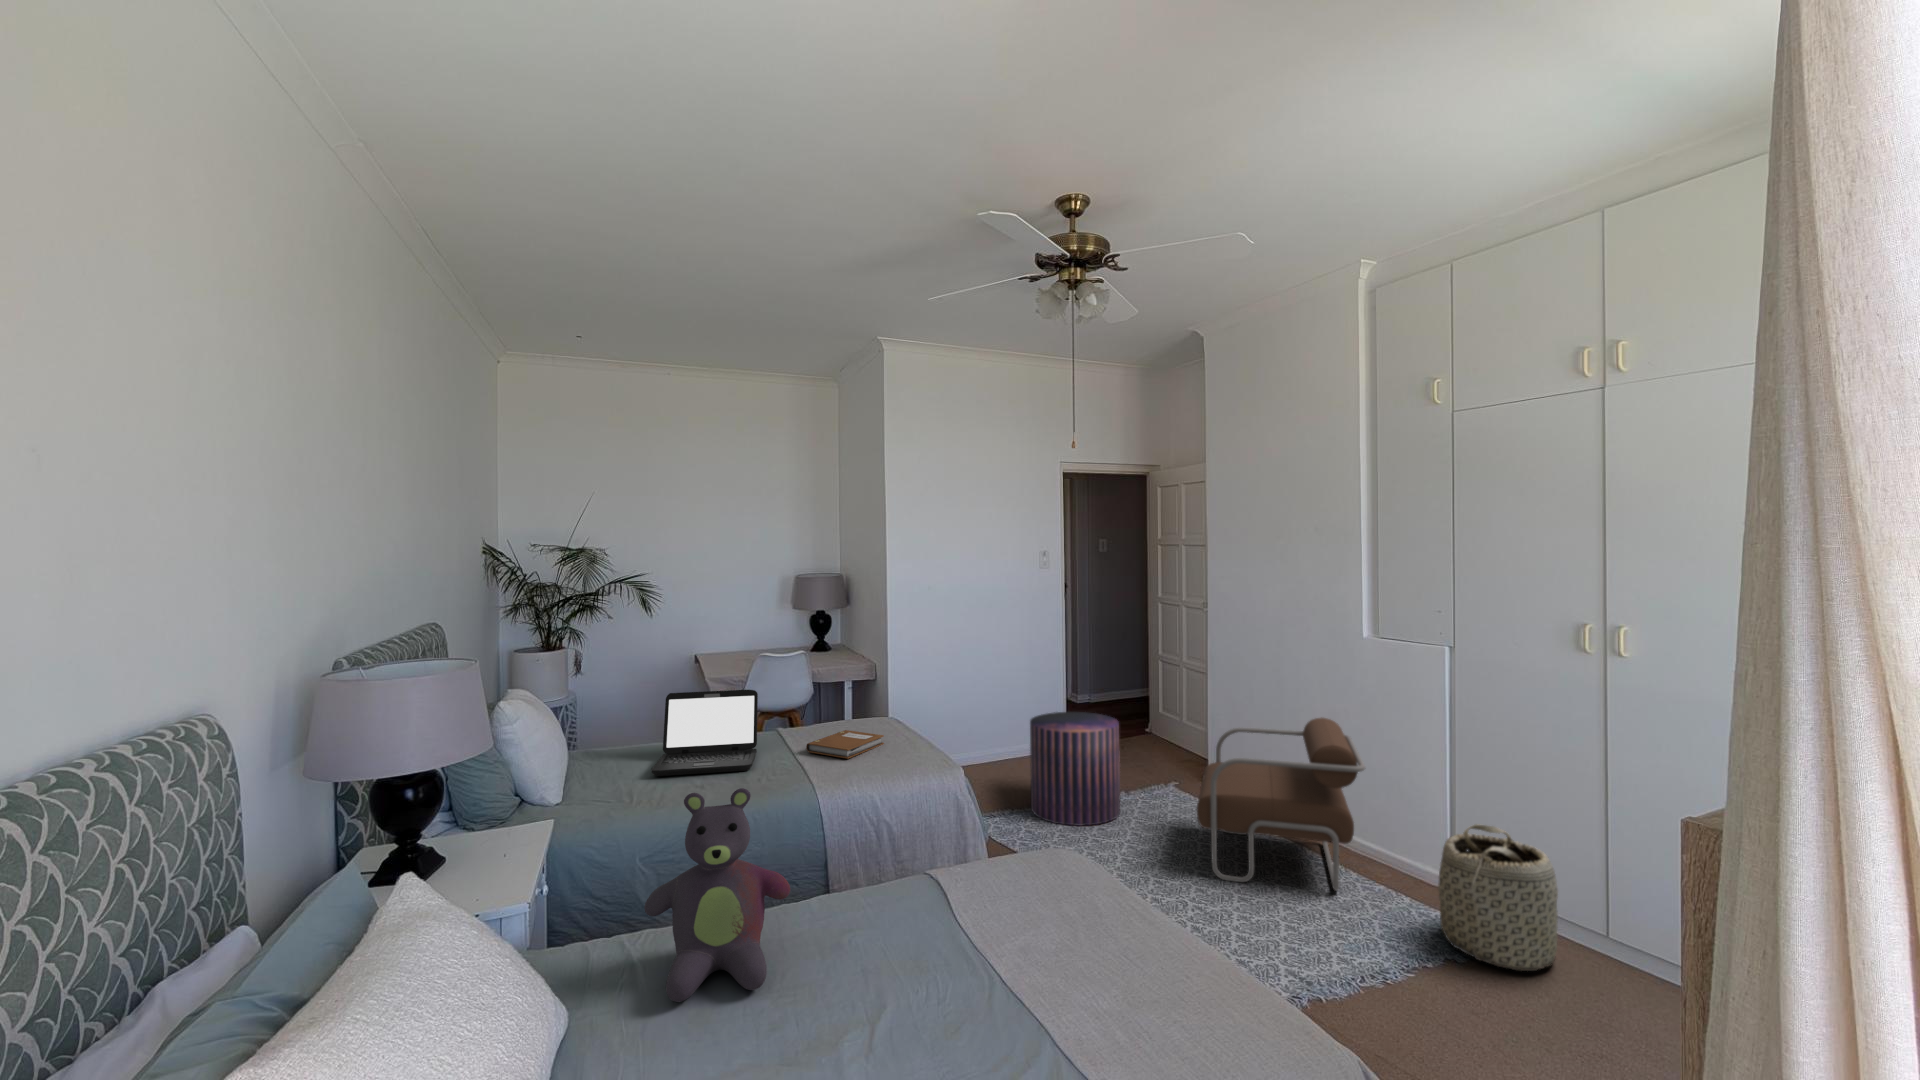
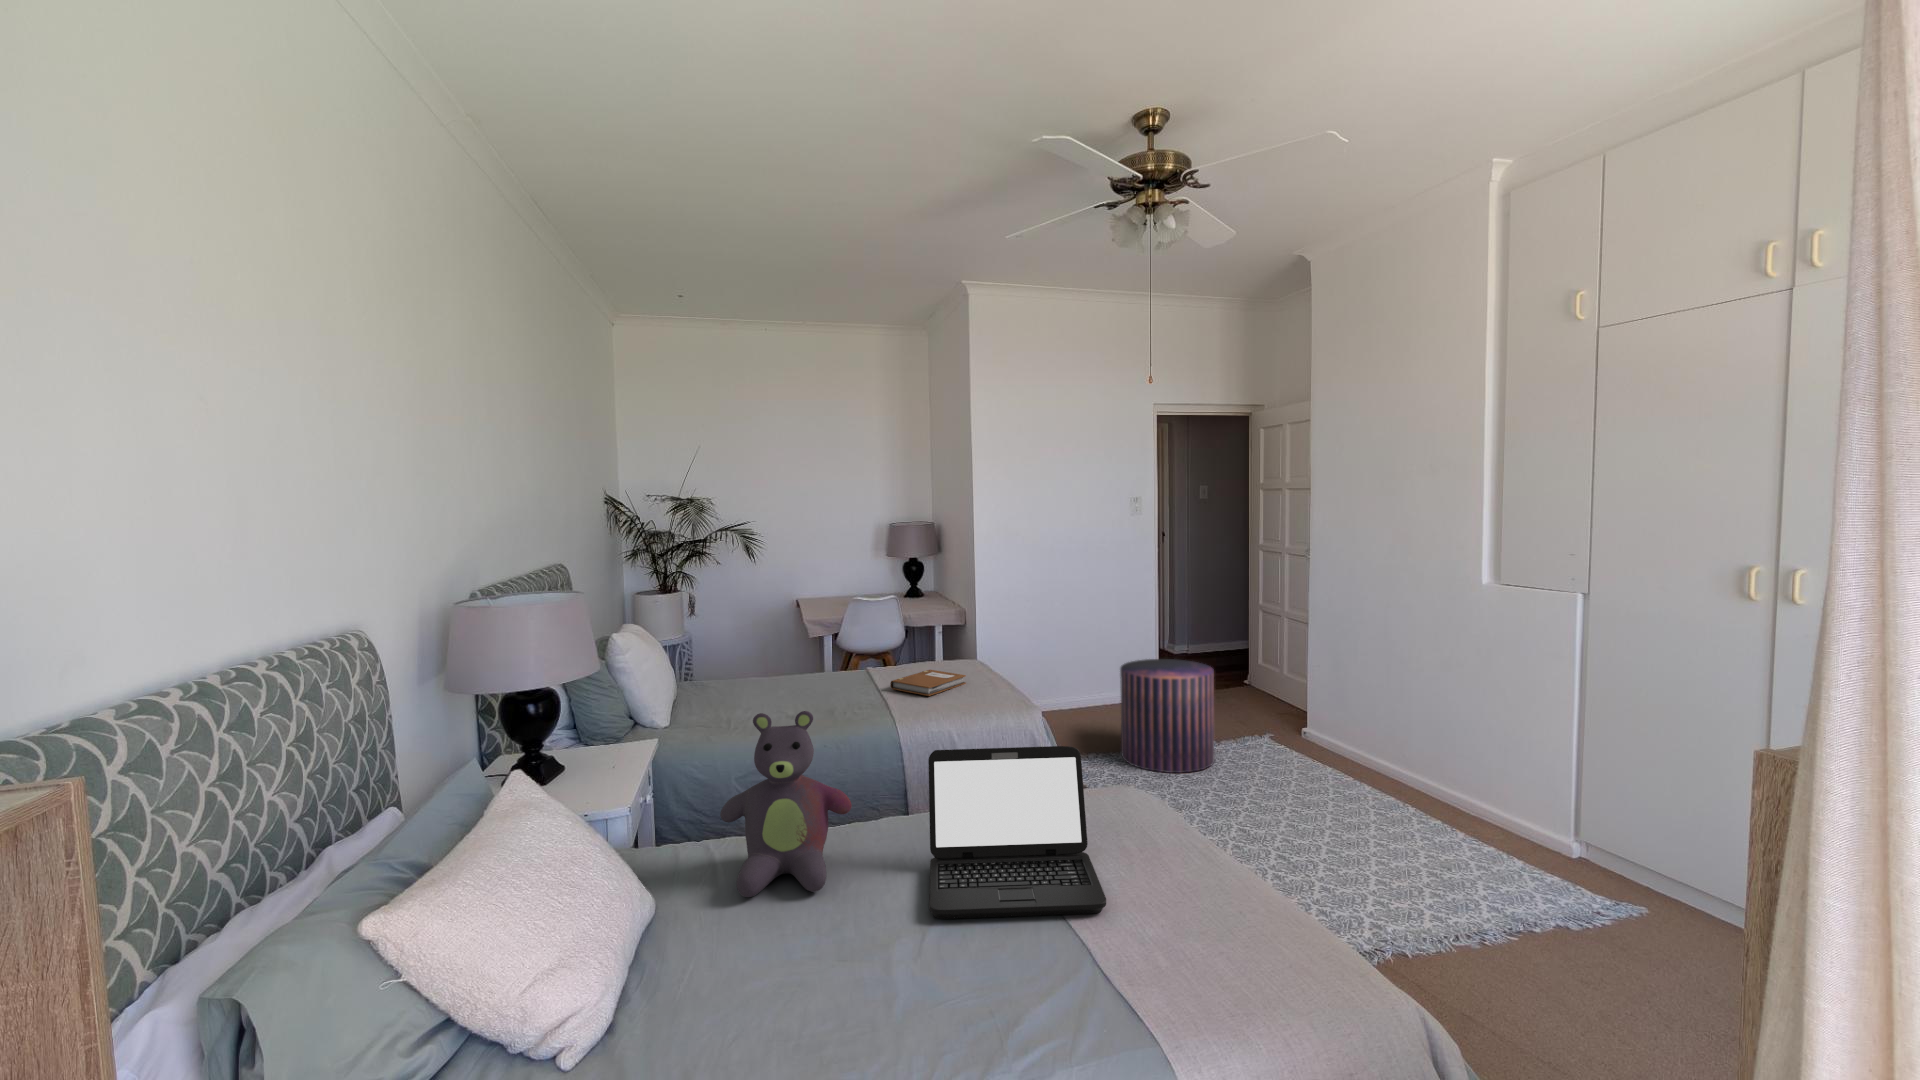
laptop: present [651,690,758,776] -> present [928,746,1106,919]
armchair: present [1197,718,1365,891] -> none [1289,669,1477,849]
basket: present [1438,824,1558,971] -> none [1552,784,1690,941]

